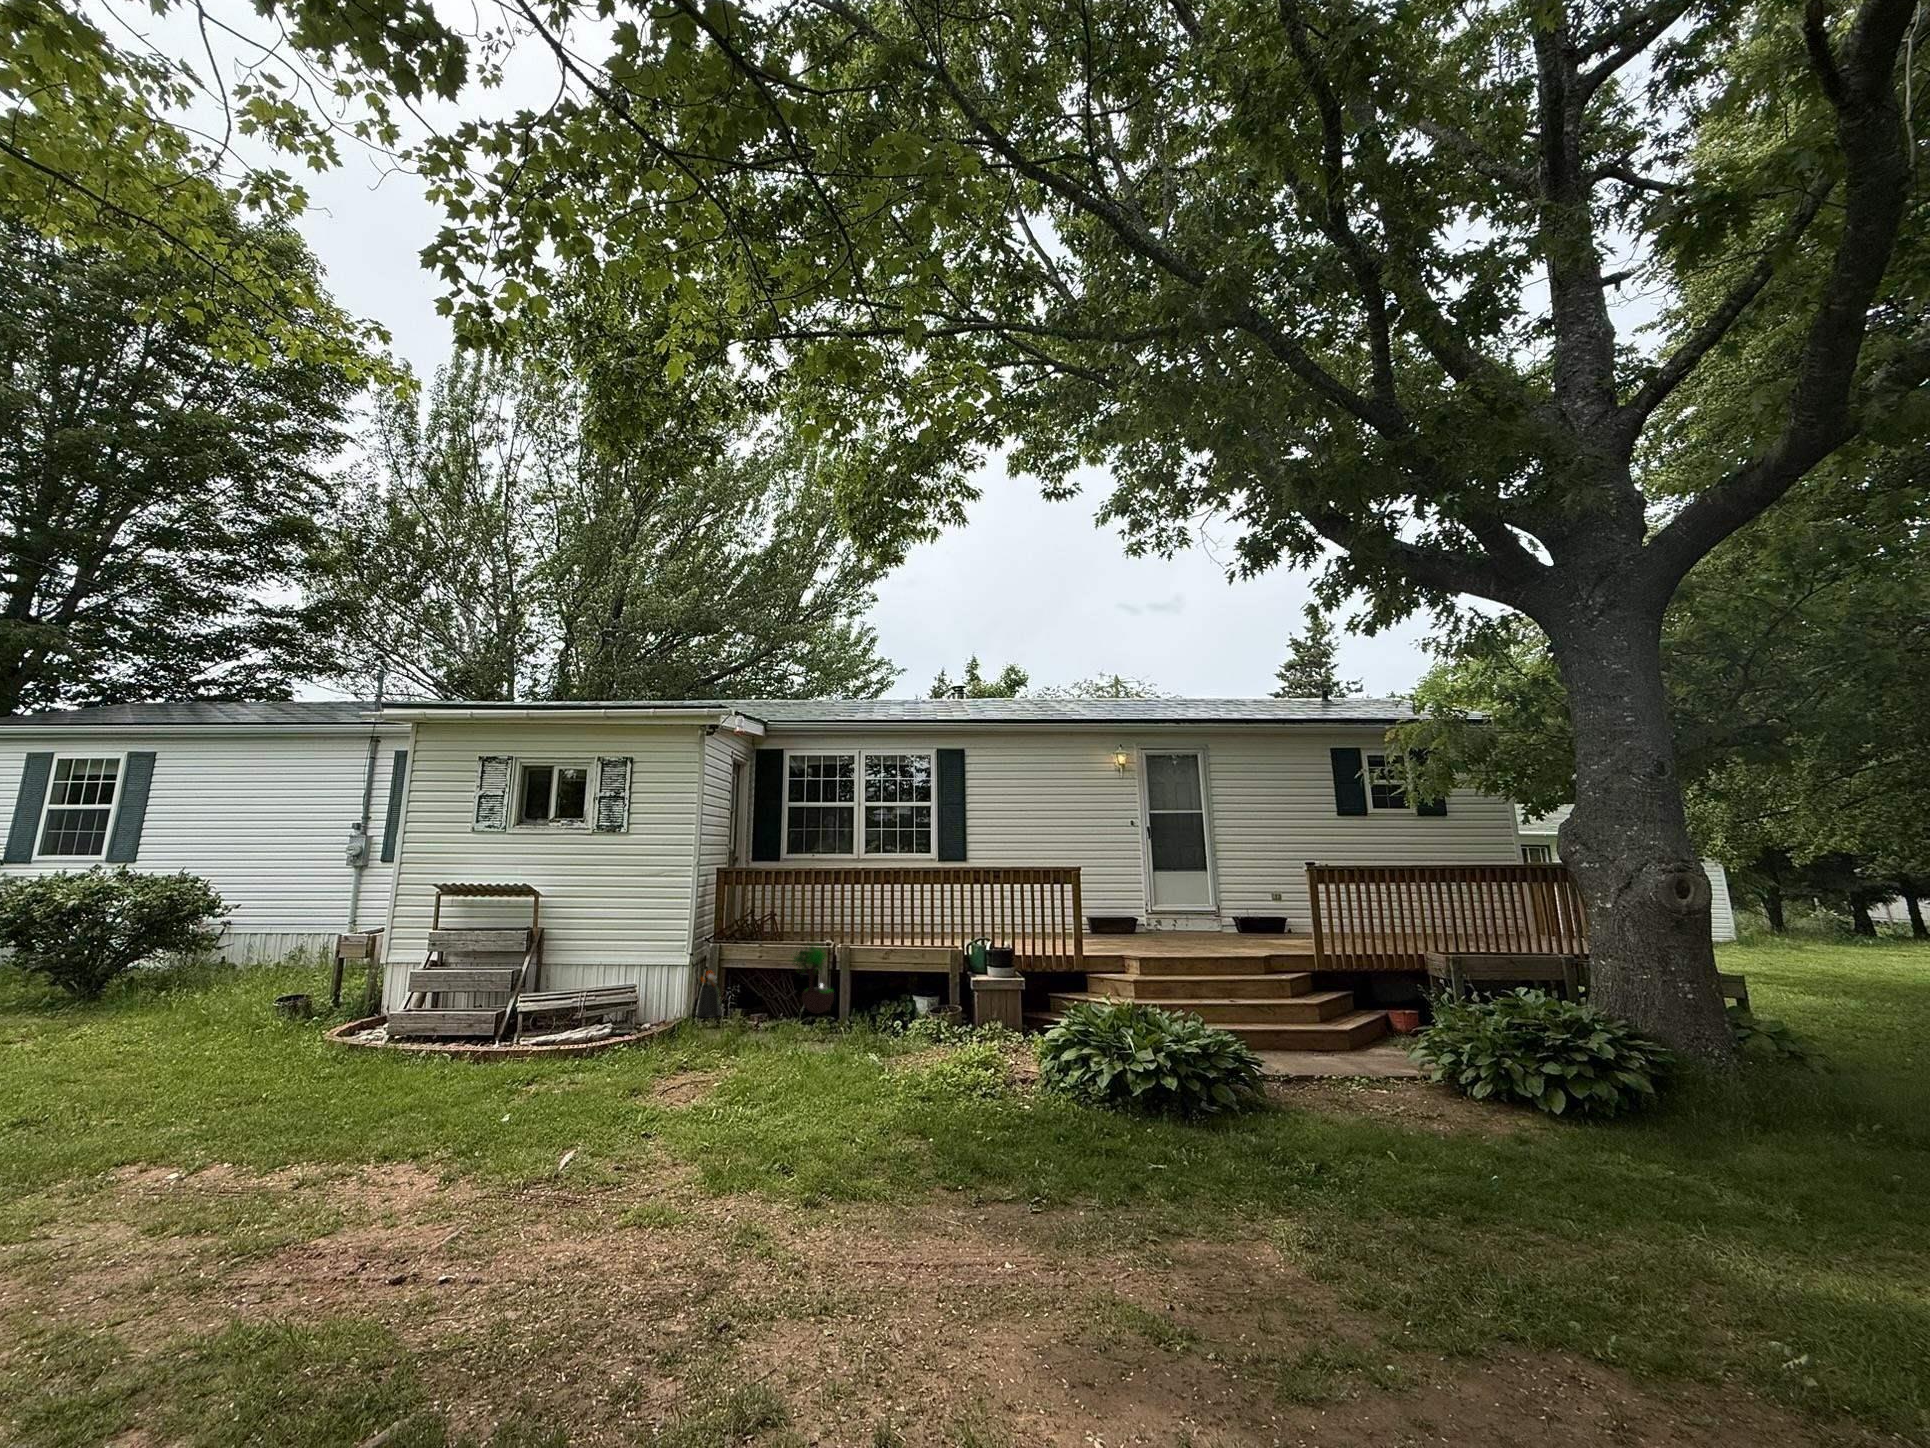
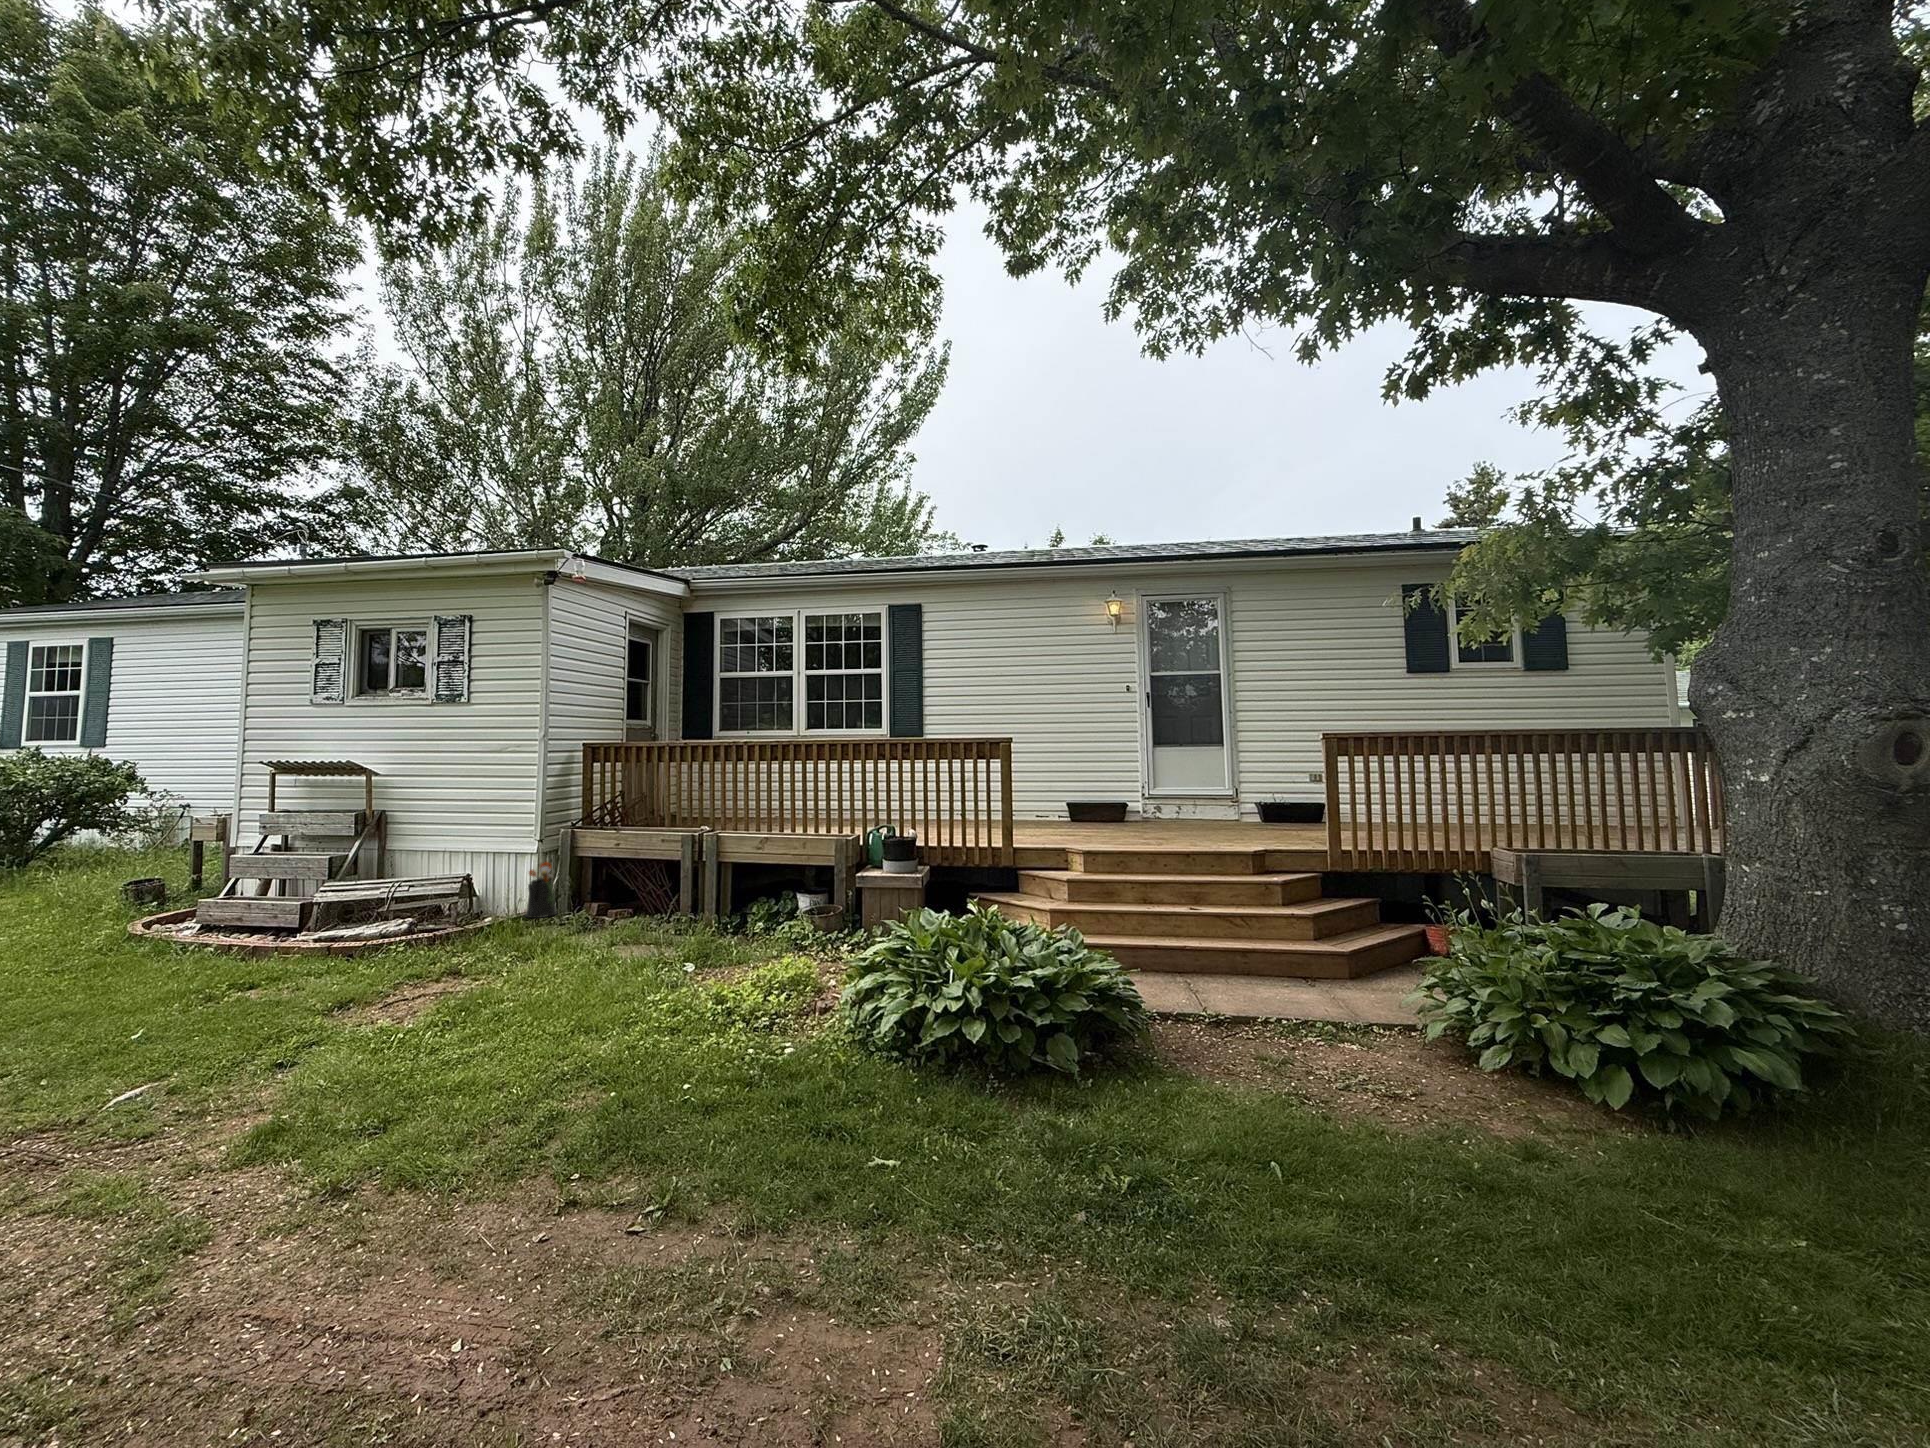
potted tree: present [791,945,834,1014] -> none [627,824,690,917]

